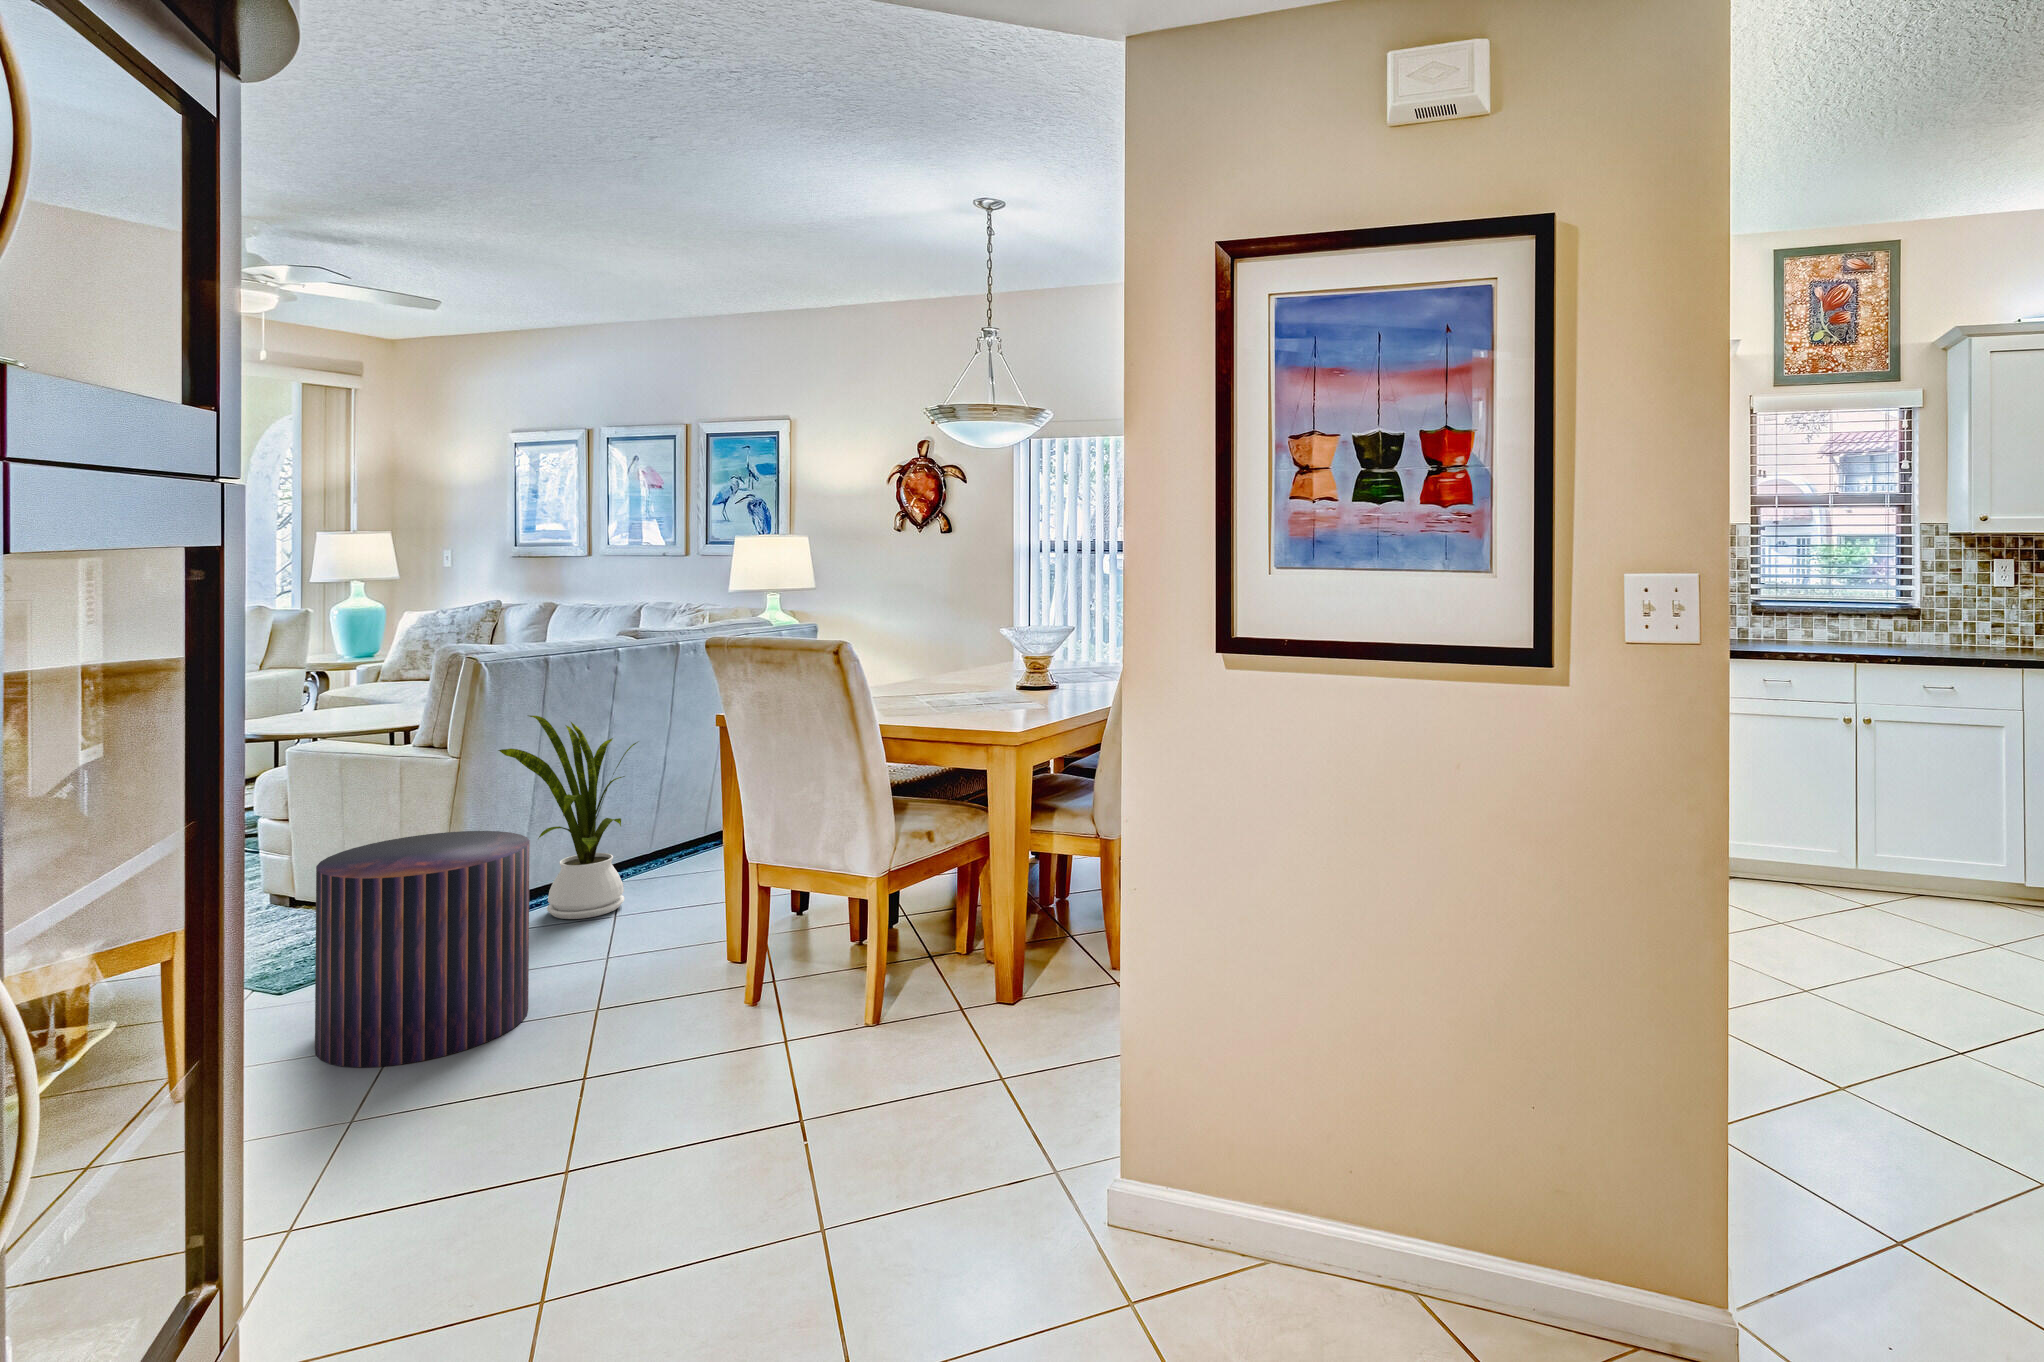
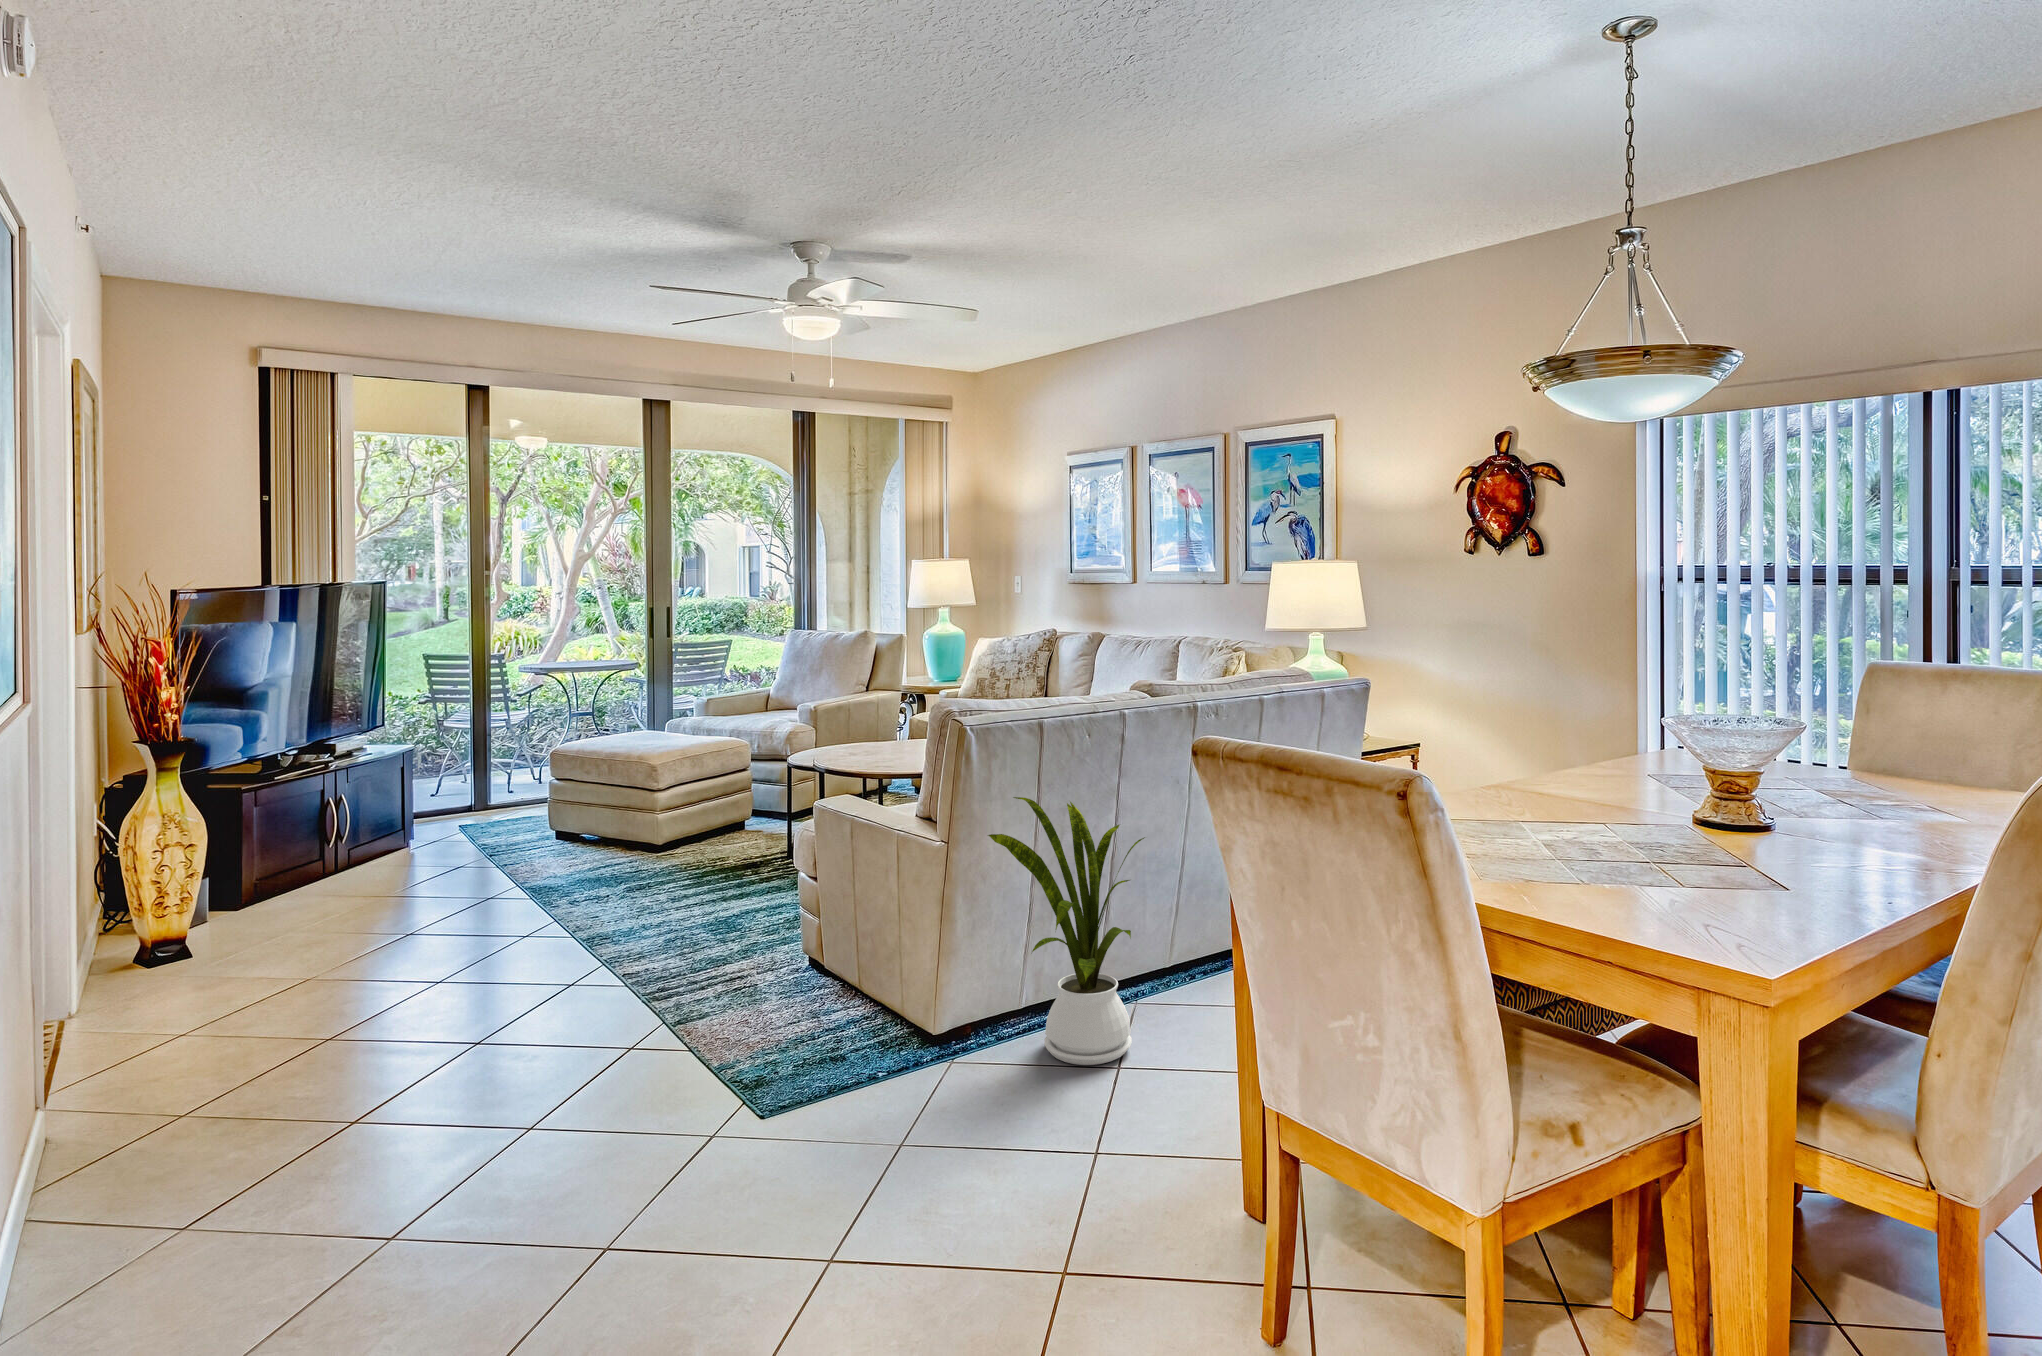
pouf: present [315,831,530,1067] -> none [737,962,982,1321]

